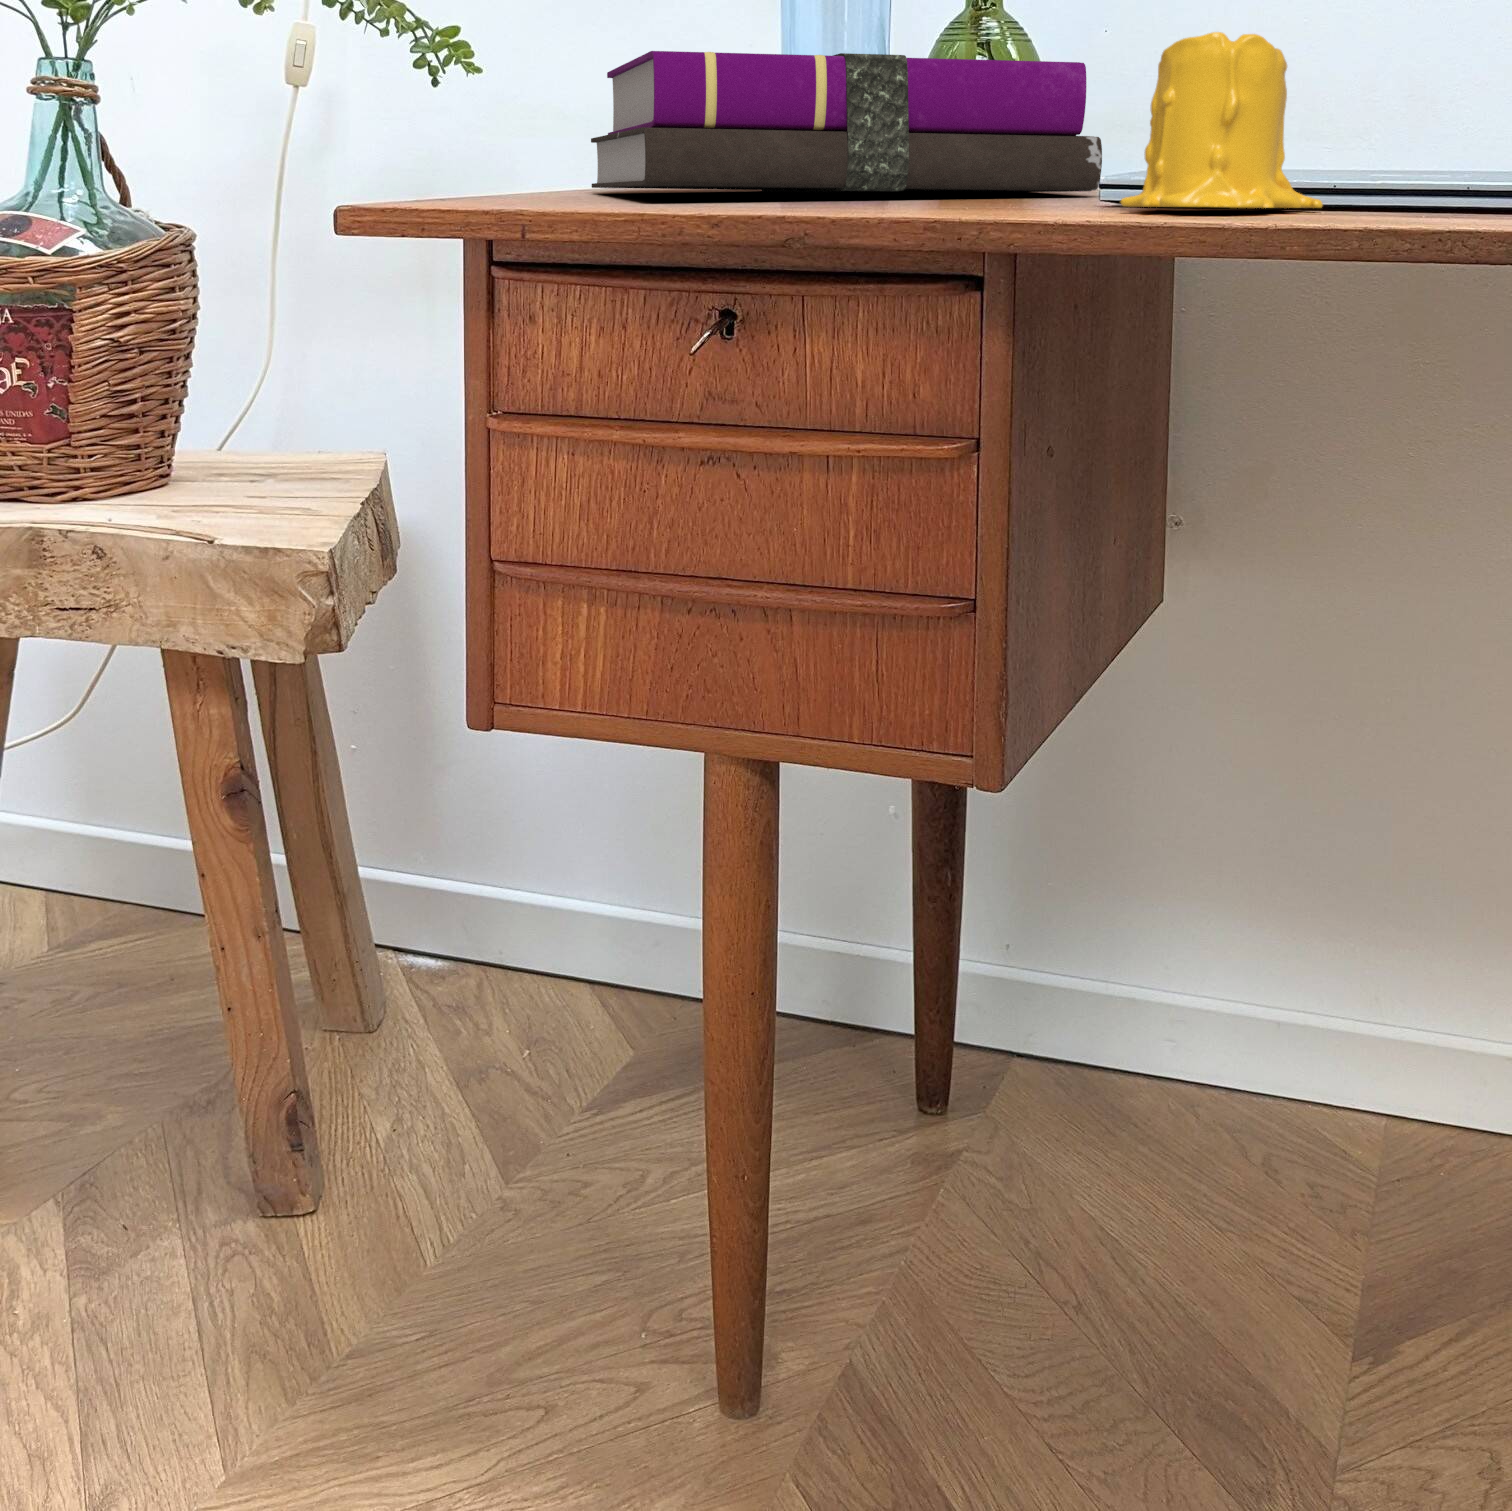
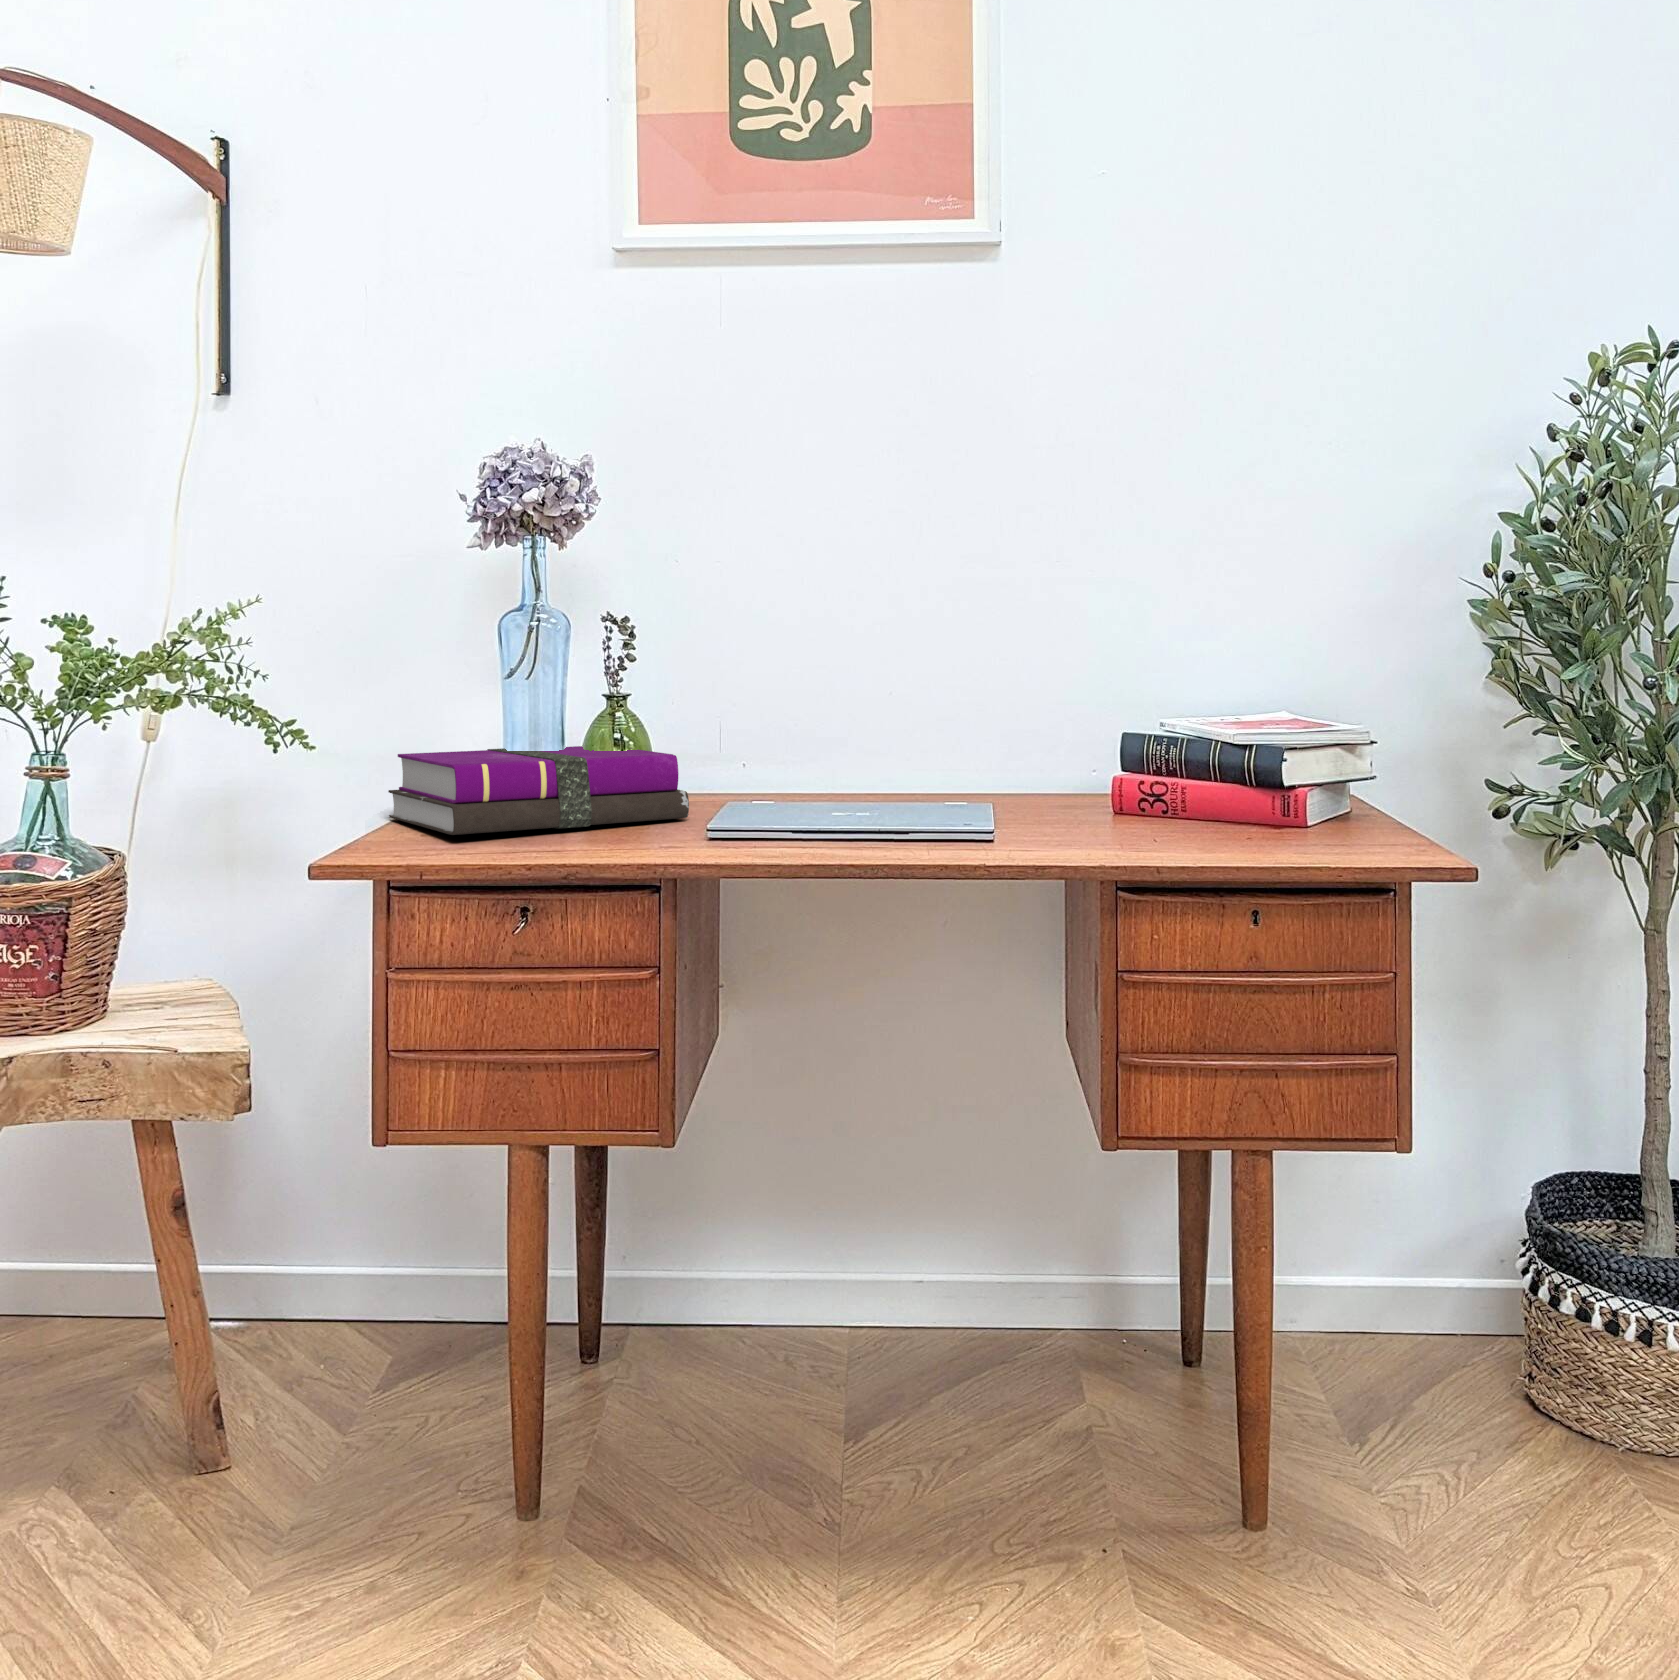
candle: present [1121,32,1323,208] -> none [717,770,810,855]

